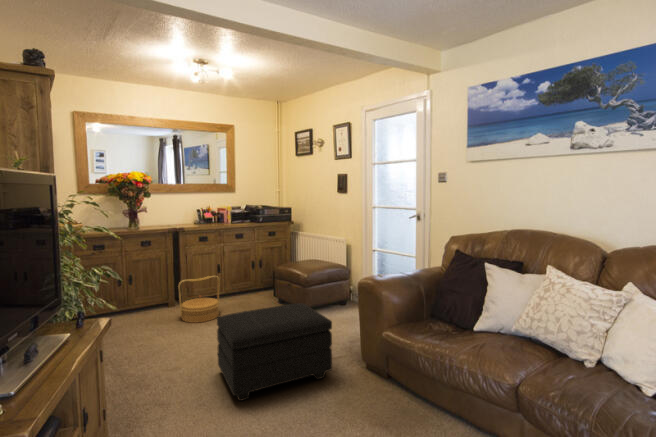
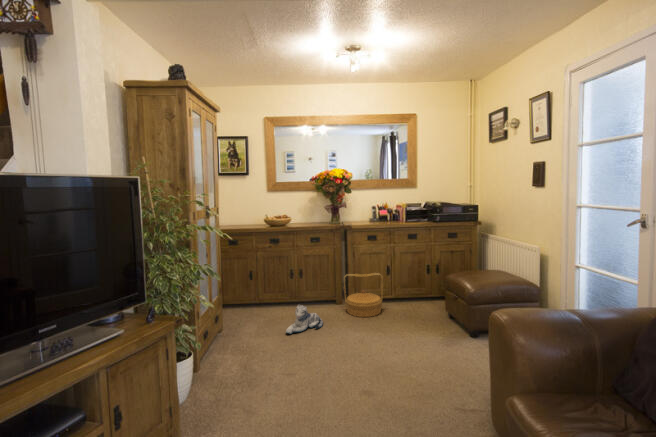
footstool: present [217,303,332,401] -> none [319,316,438,416]
plush toy: none [128,320,167,356] -> present [286,305,323,334]

